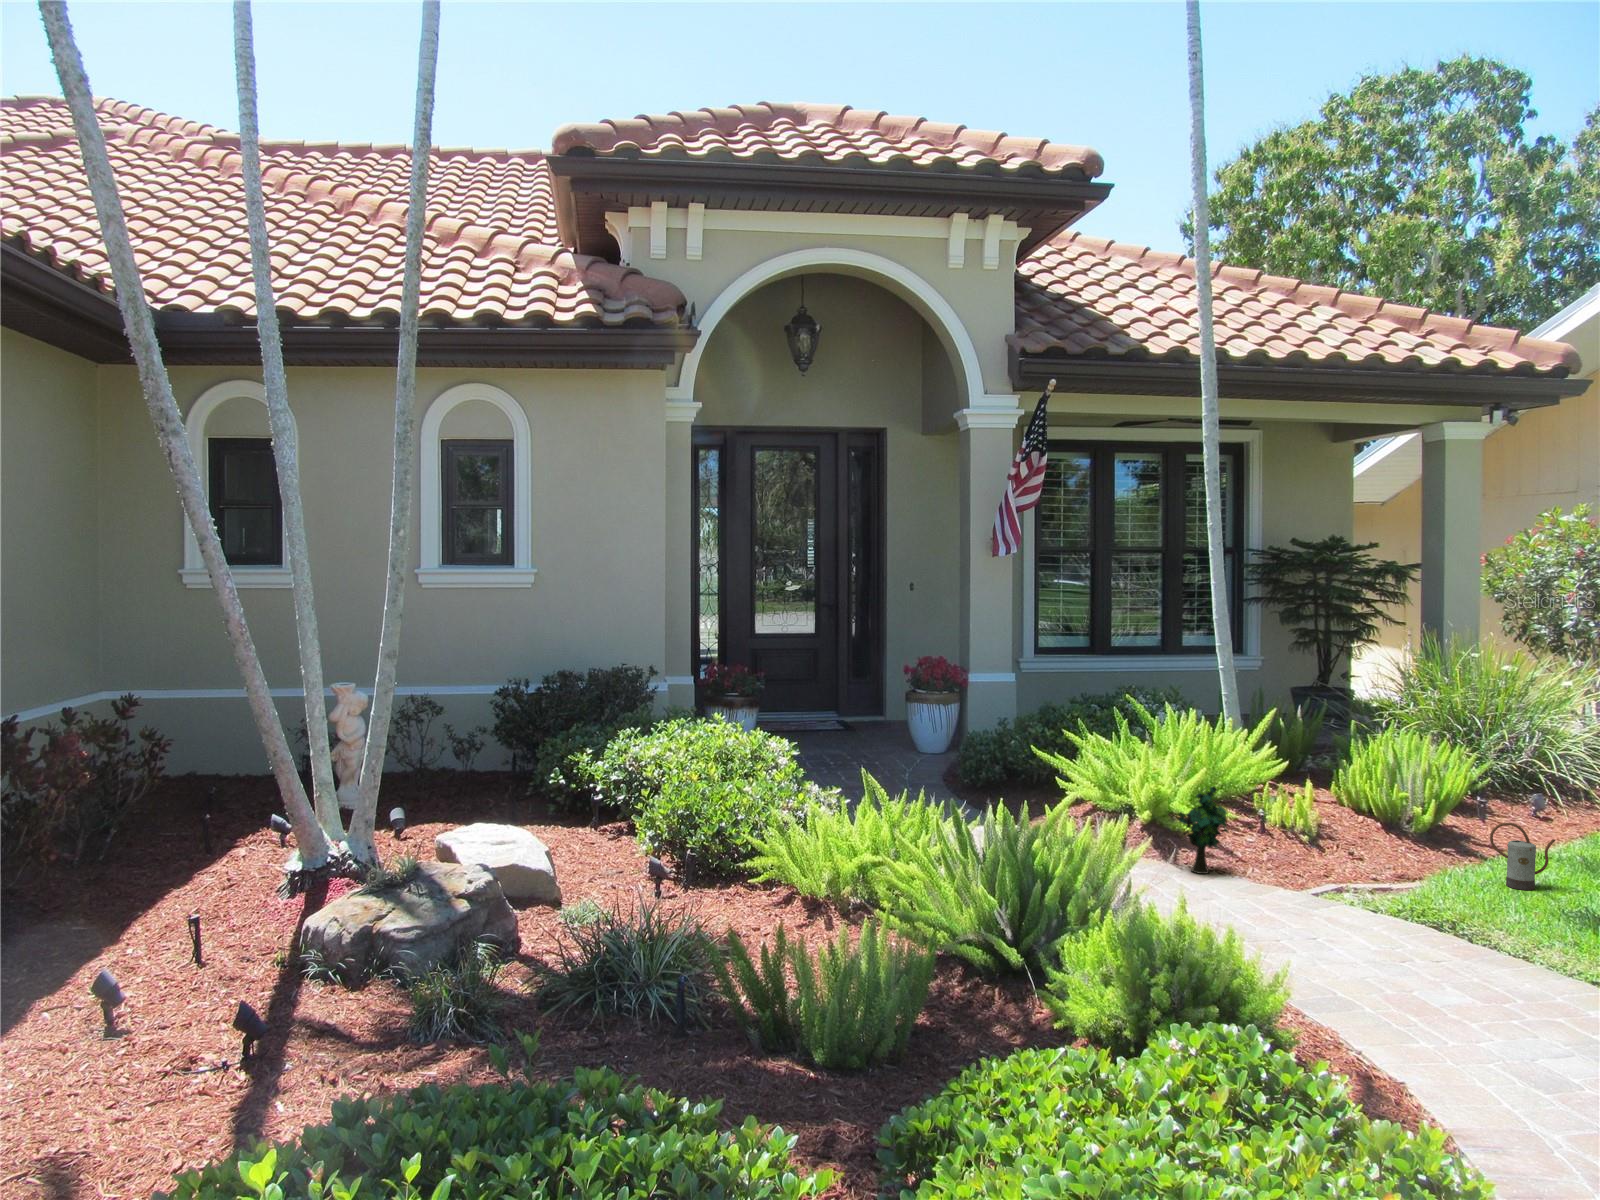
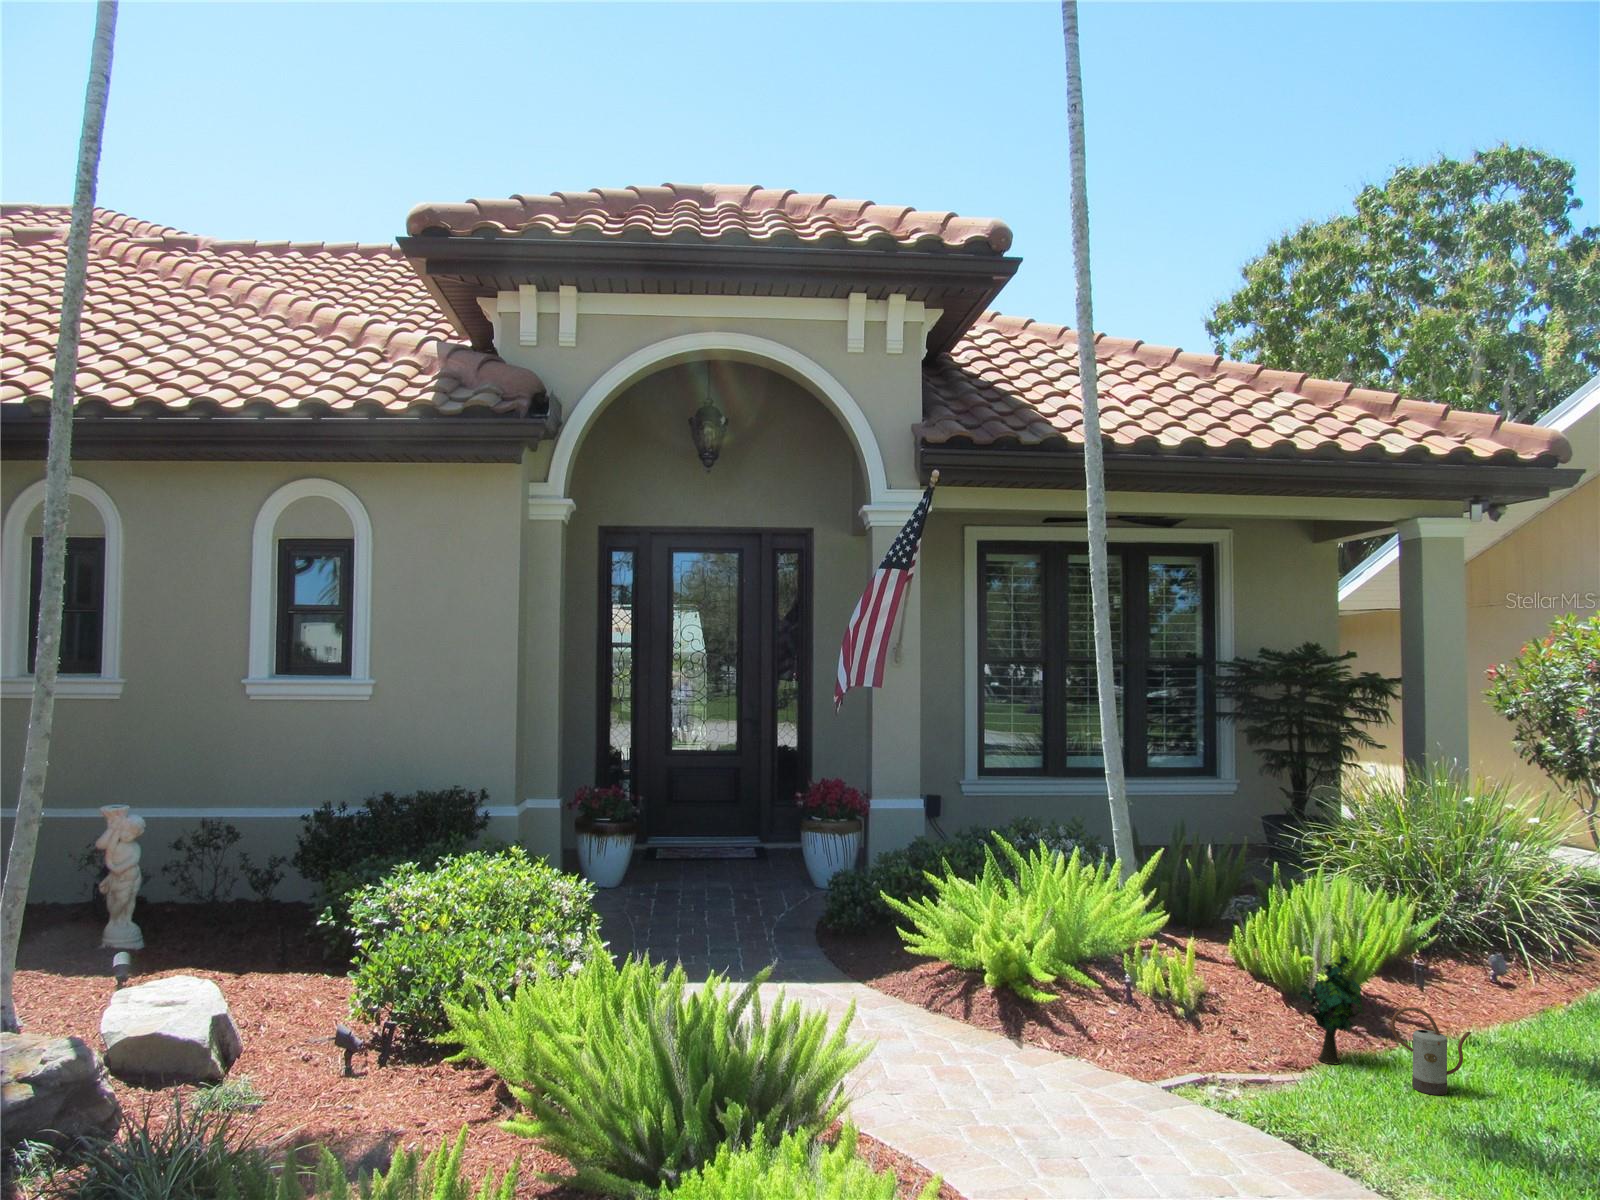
decorative plant: present [1178,786,1229,874] -> present [1300,956,1365,1064]

